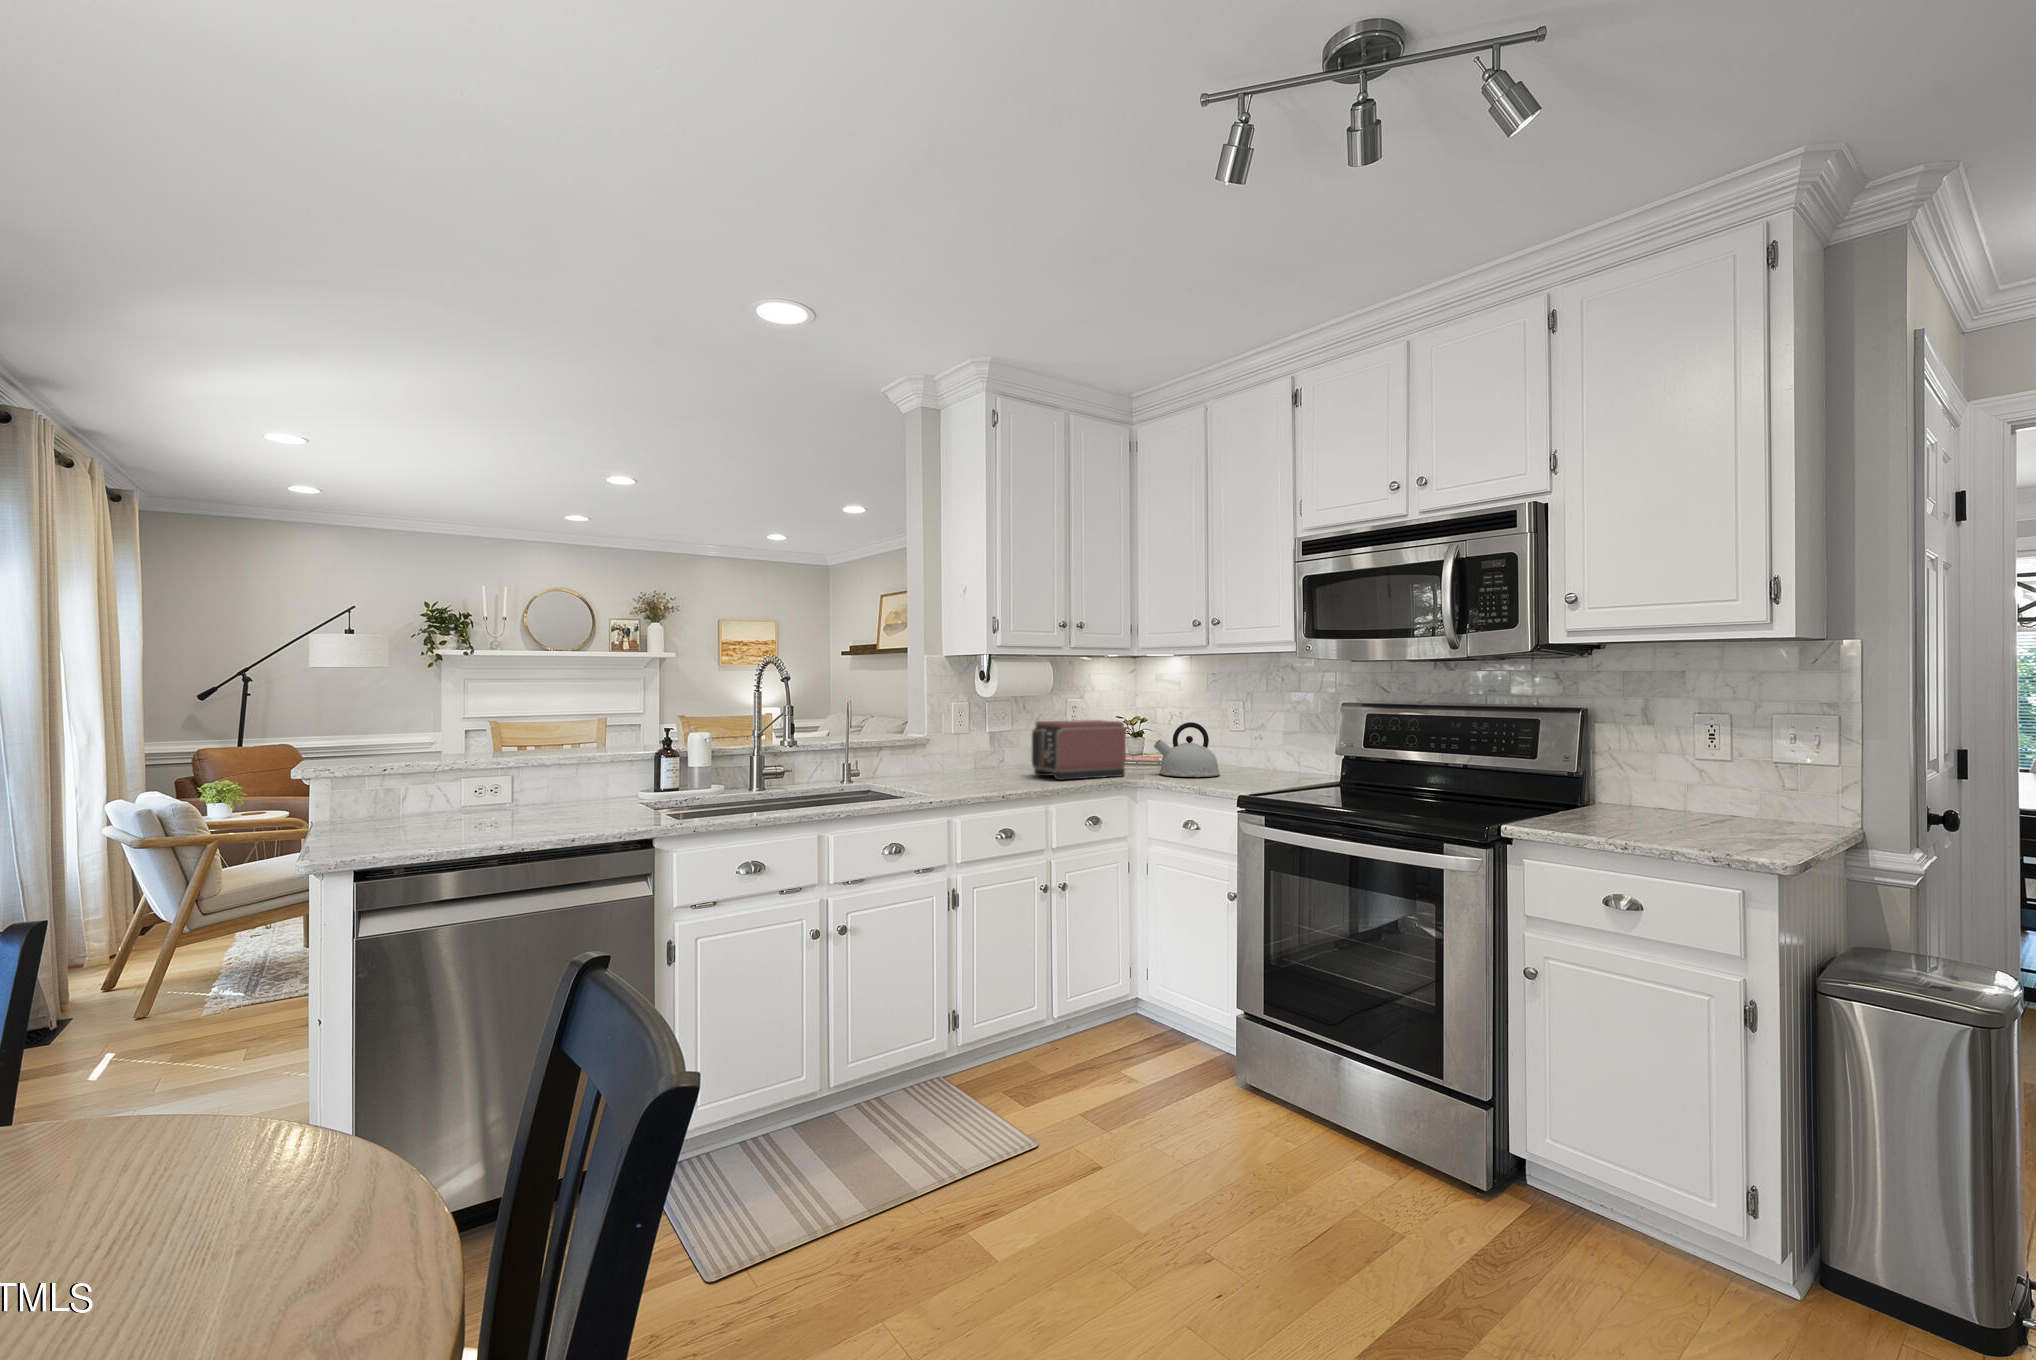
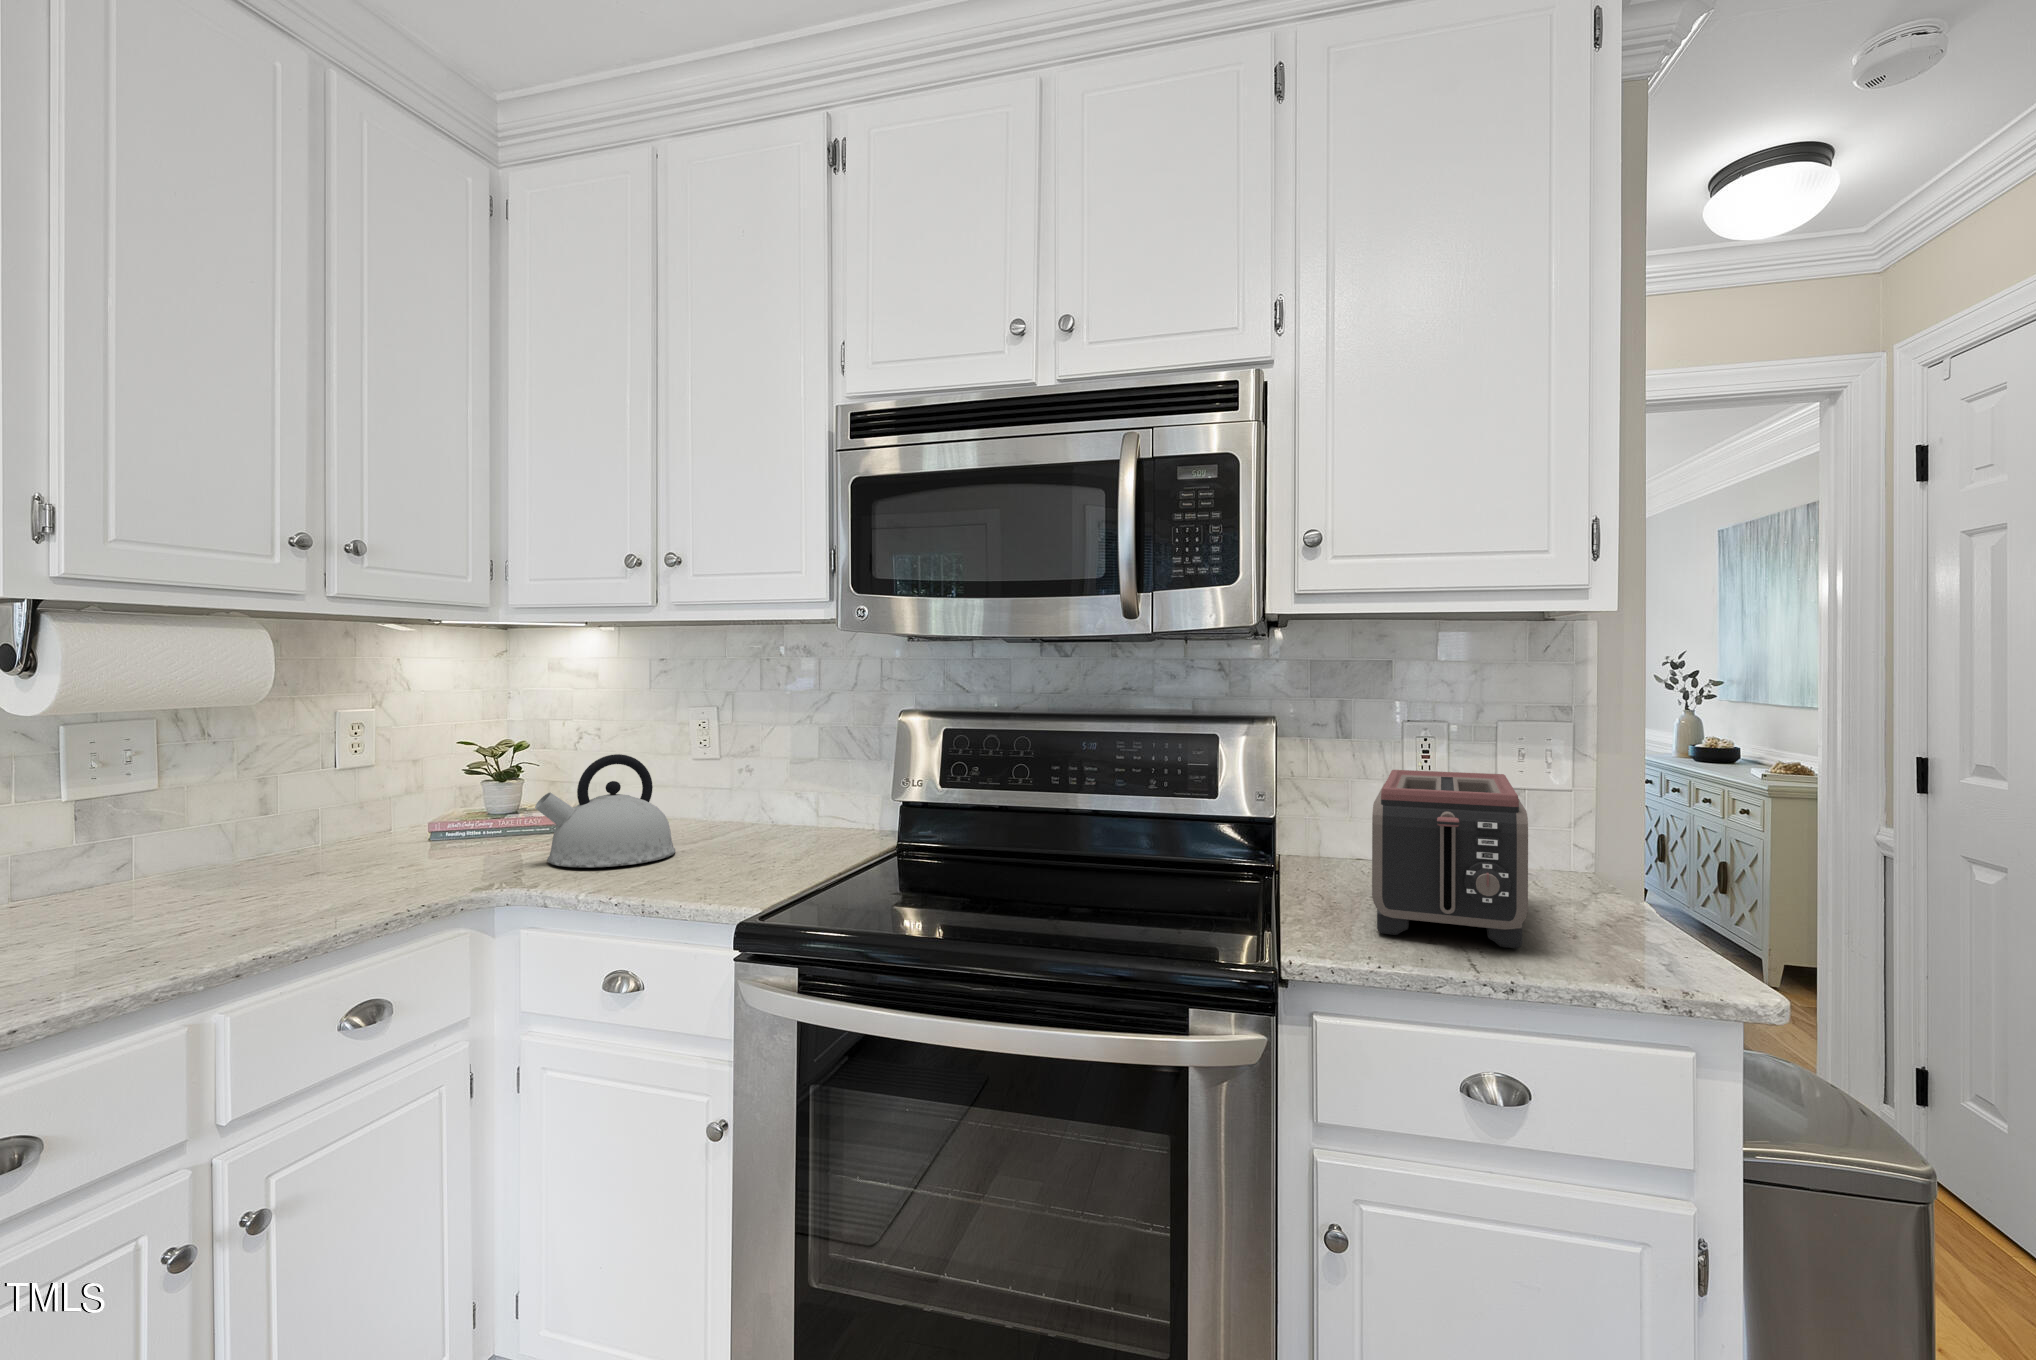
toaster: present [1032,720,1126,780] -> present [1372,770,1528,948]

